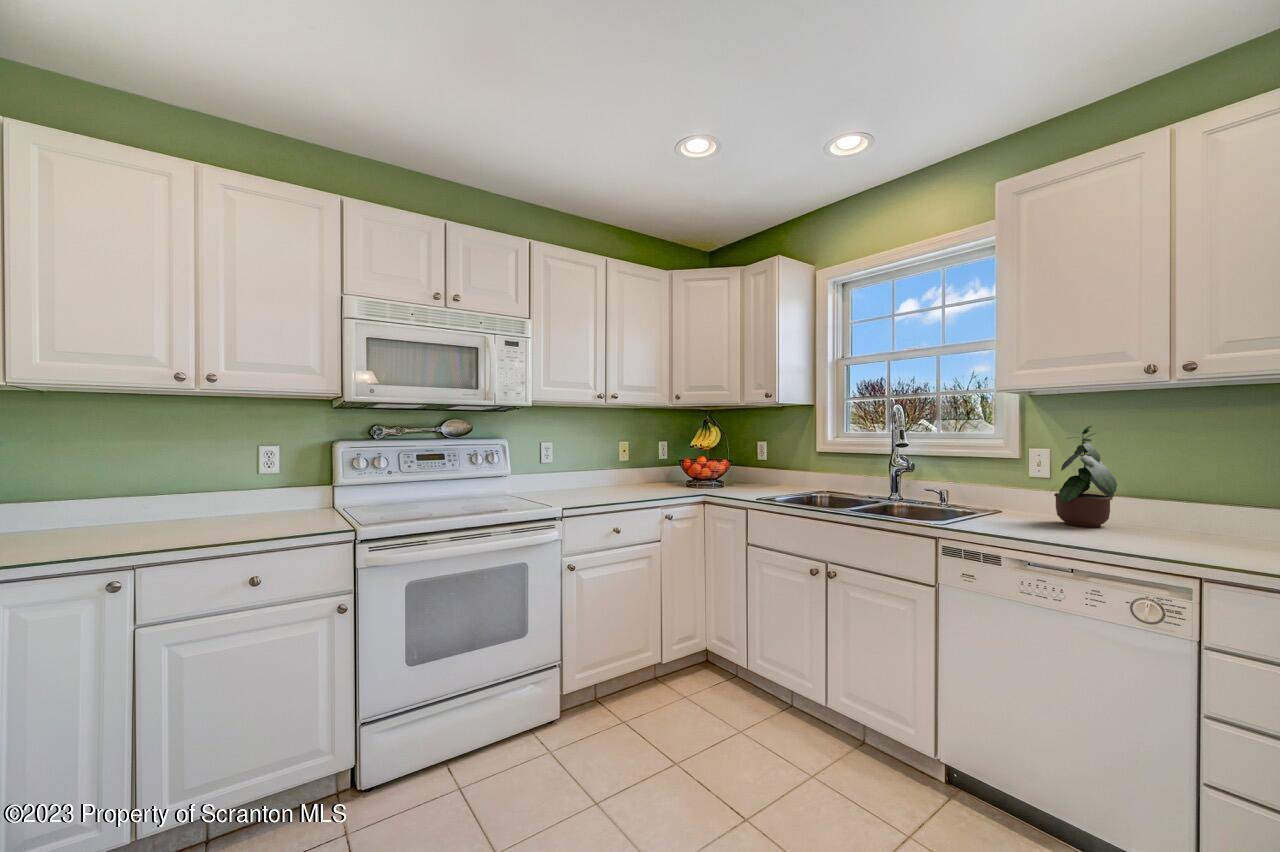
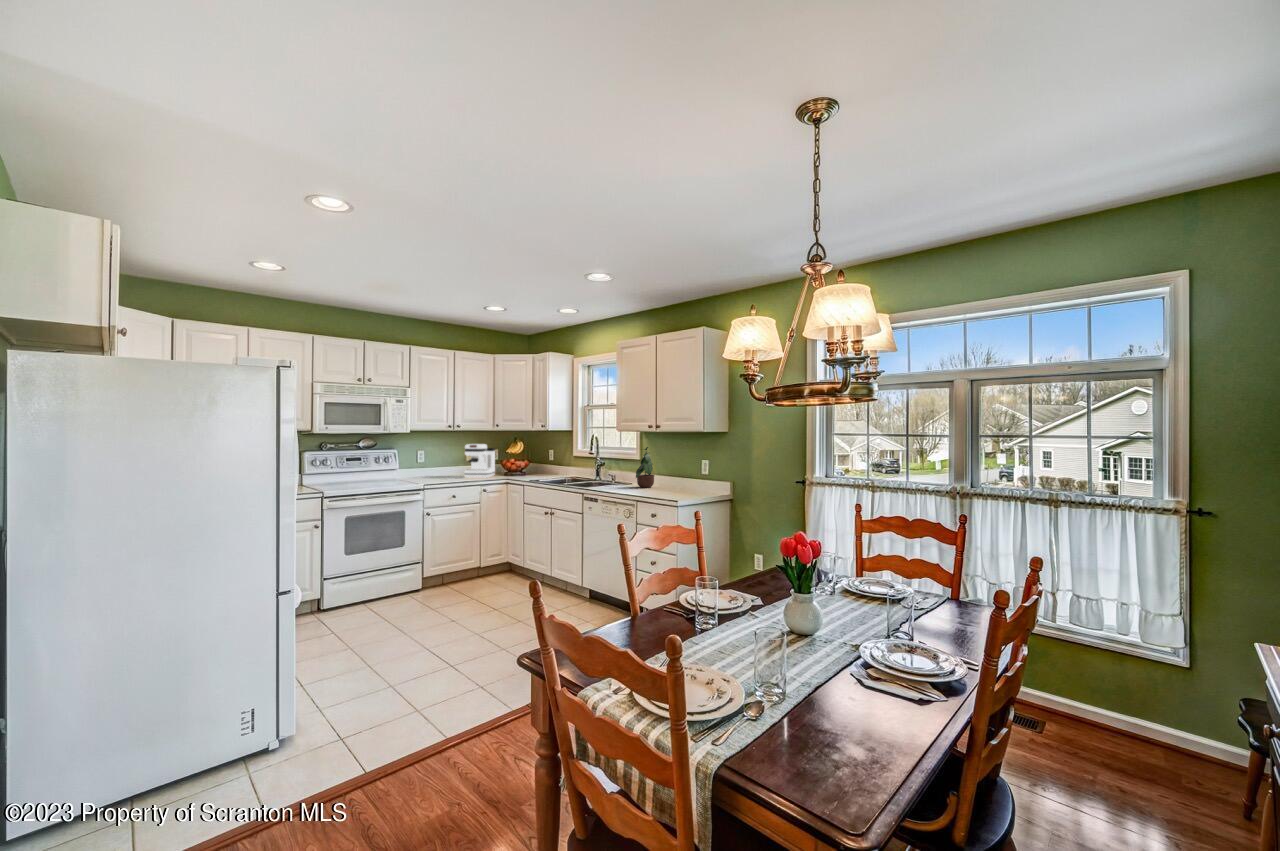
coffee maker: none [625,429,676,492] -> present [464,444,495,478]

